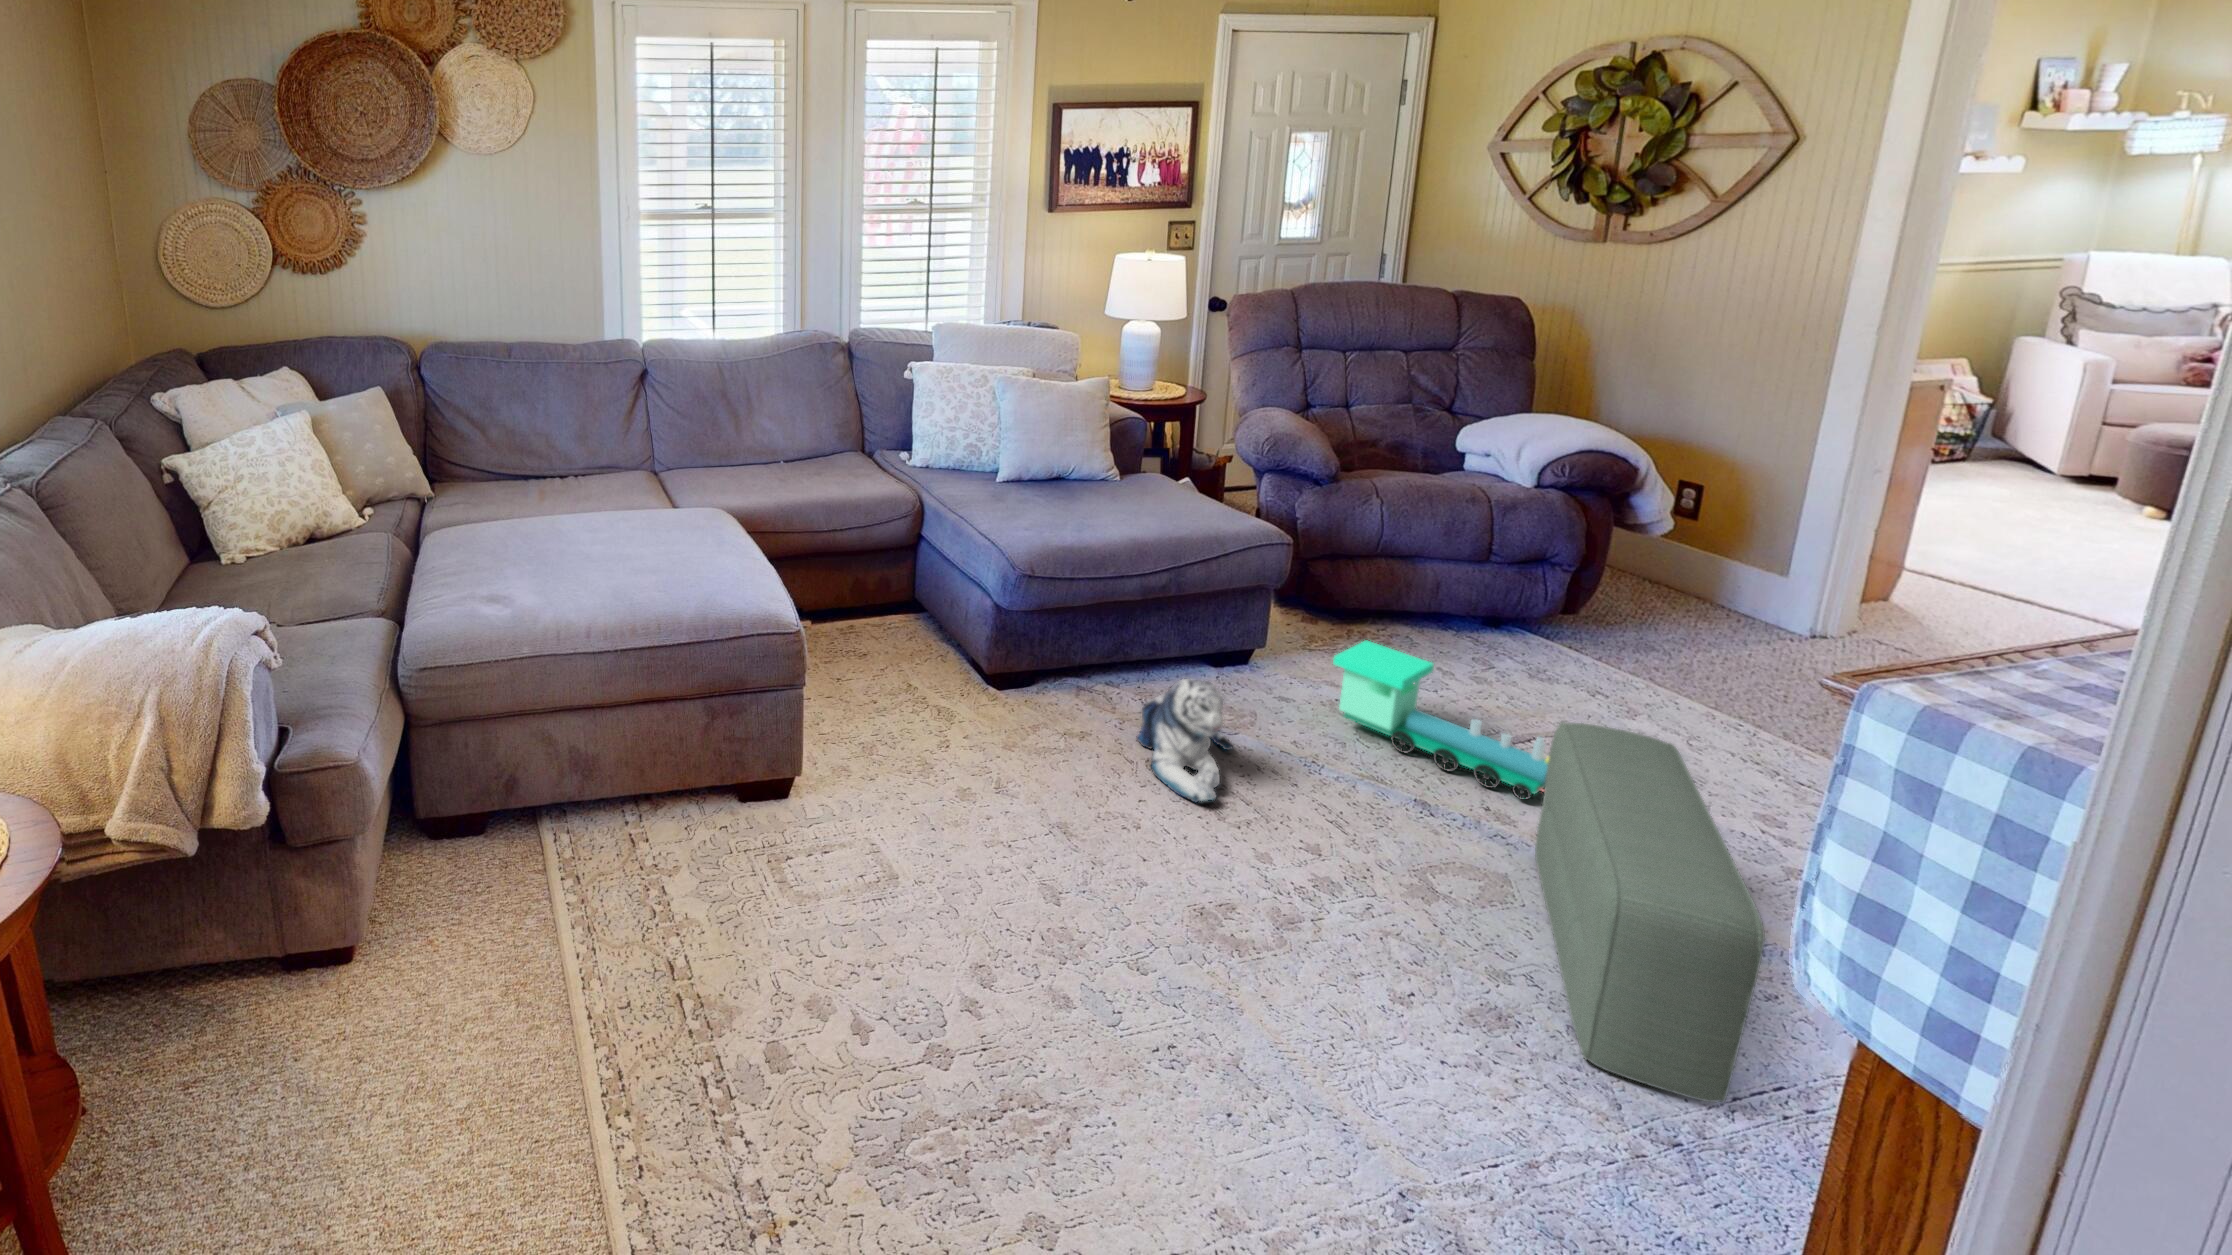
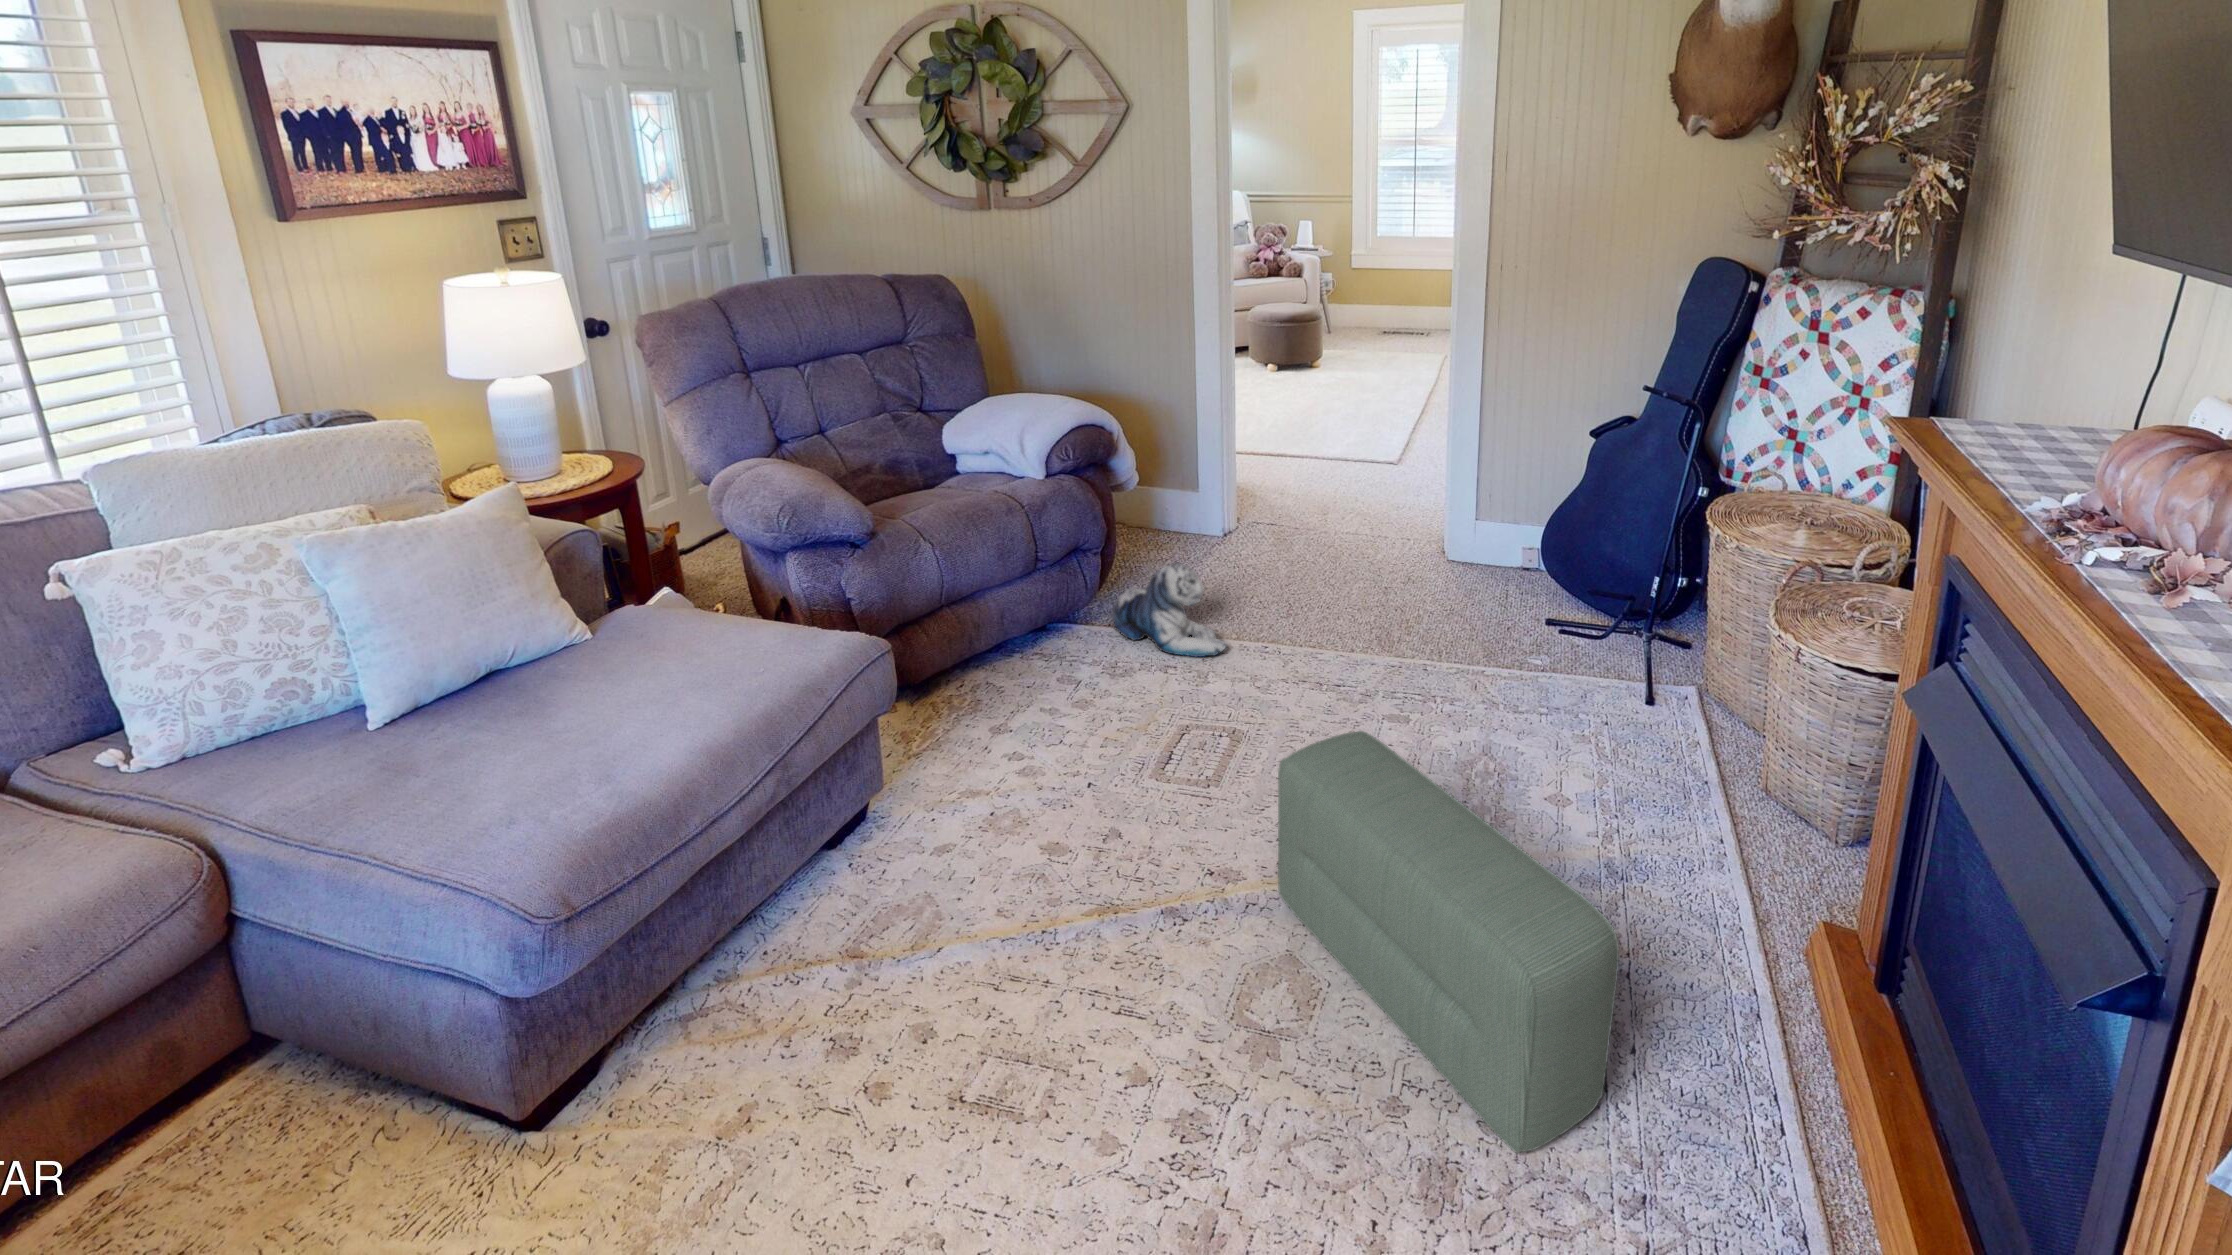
toy train: present [1333,641,1549,800] -> none [1001,725,1239,846]
plush toy: present [1137,679,1233,802] -> present [1112,562,1226,657]

